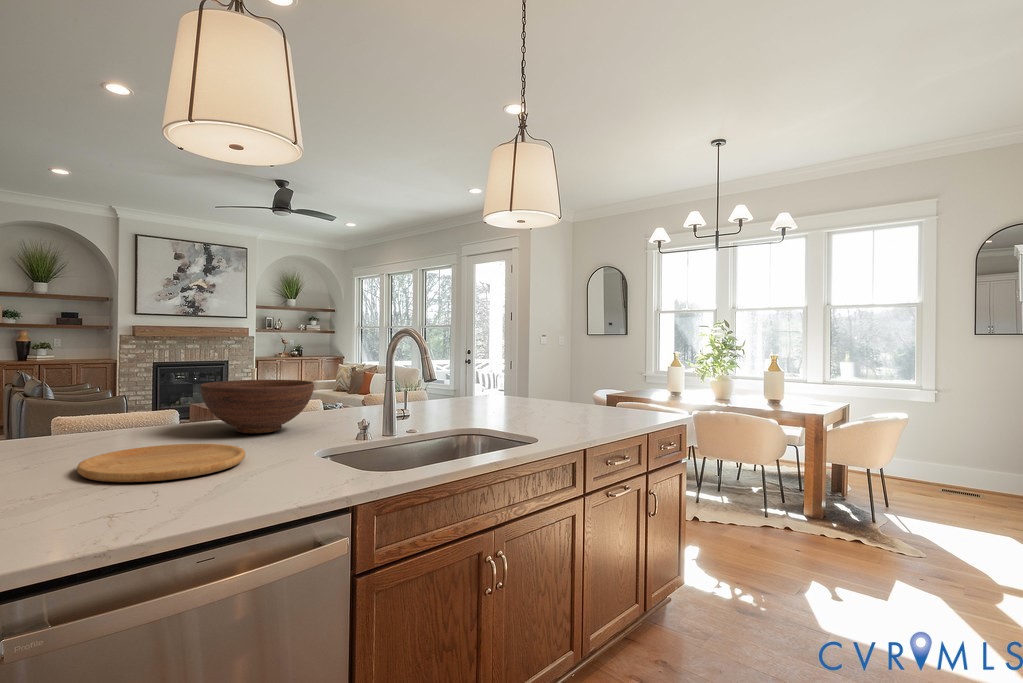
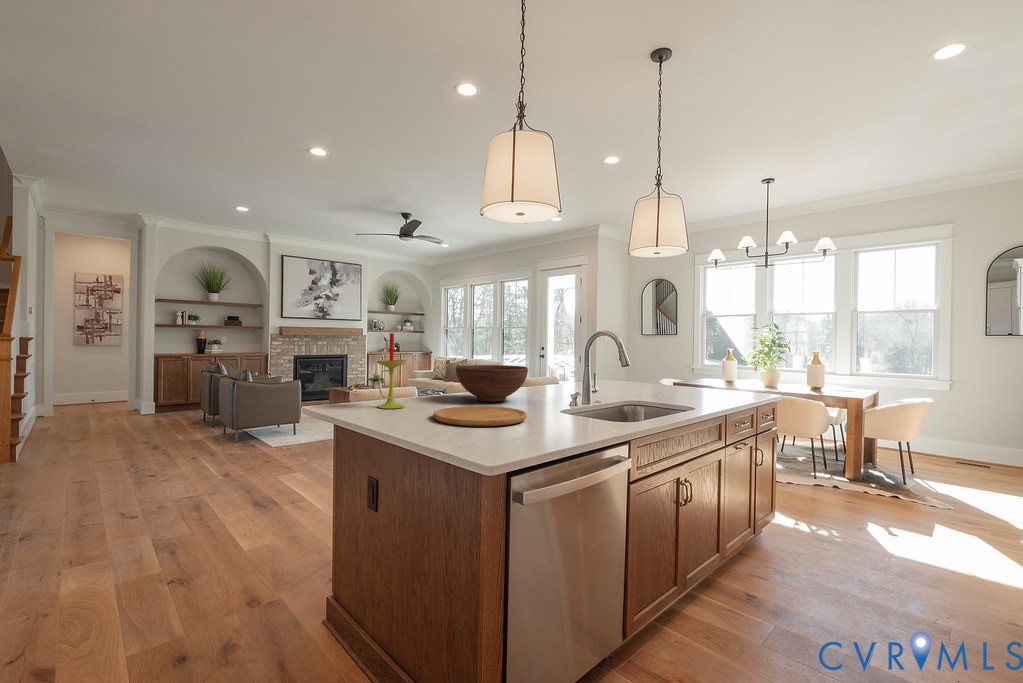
candle: none [30,332,94,450] -> present [377,333,406,409]

